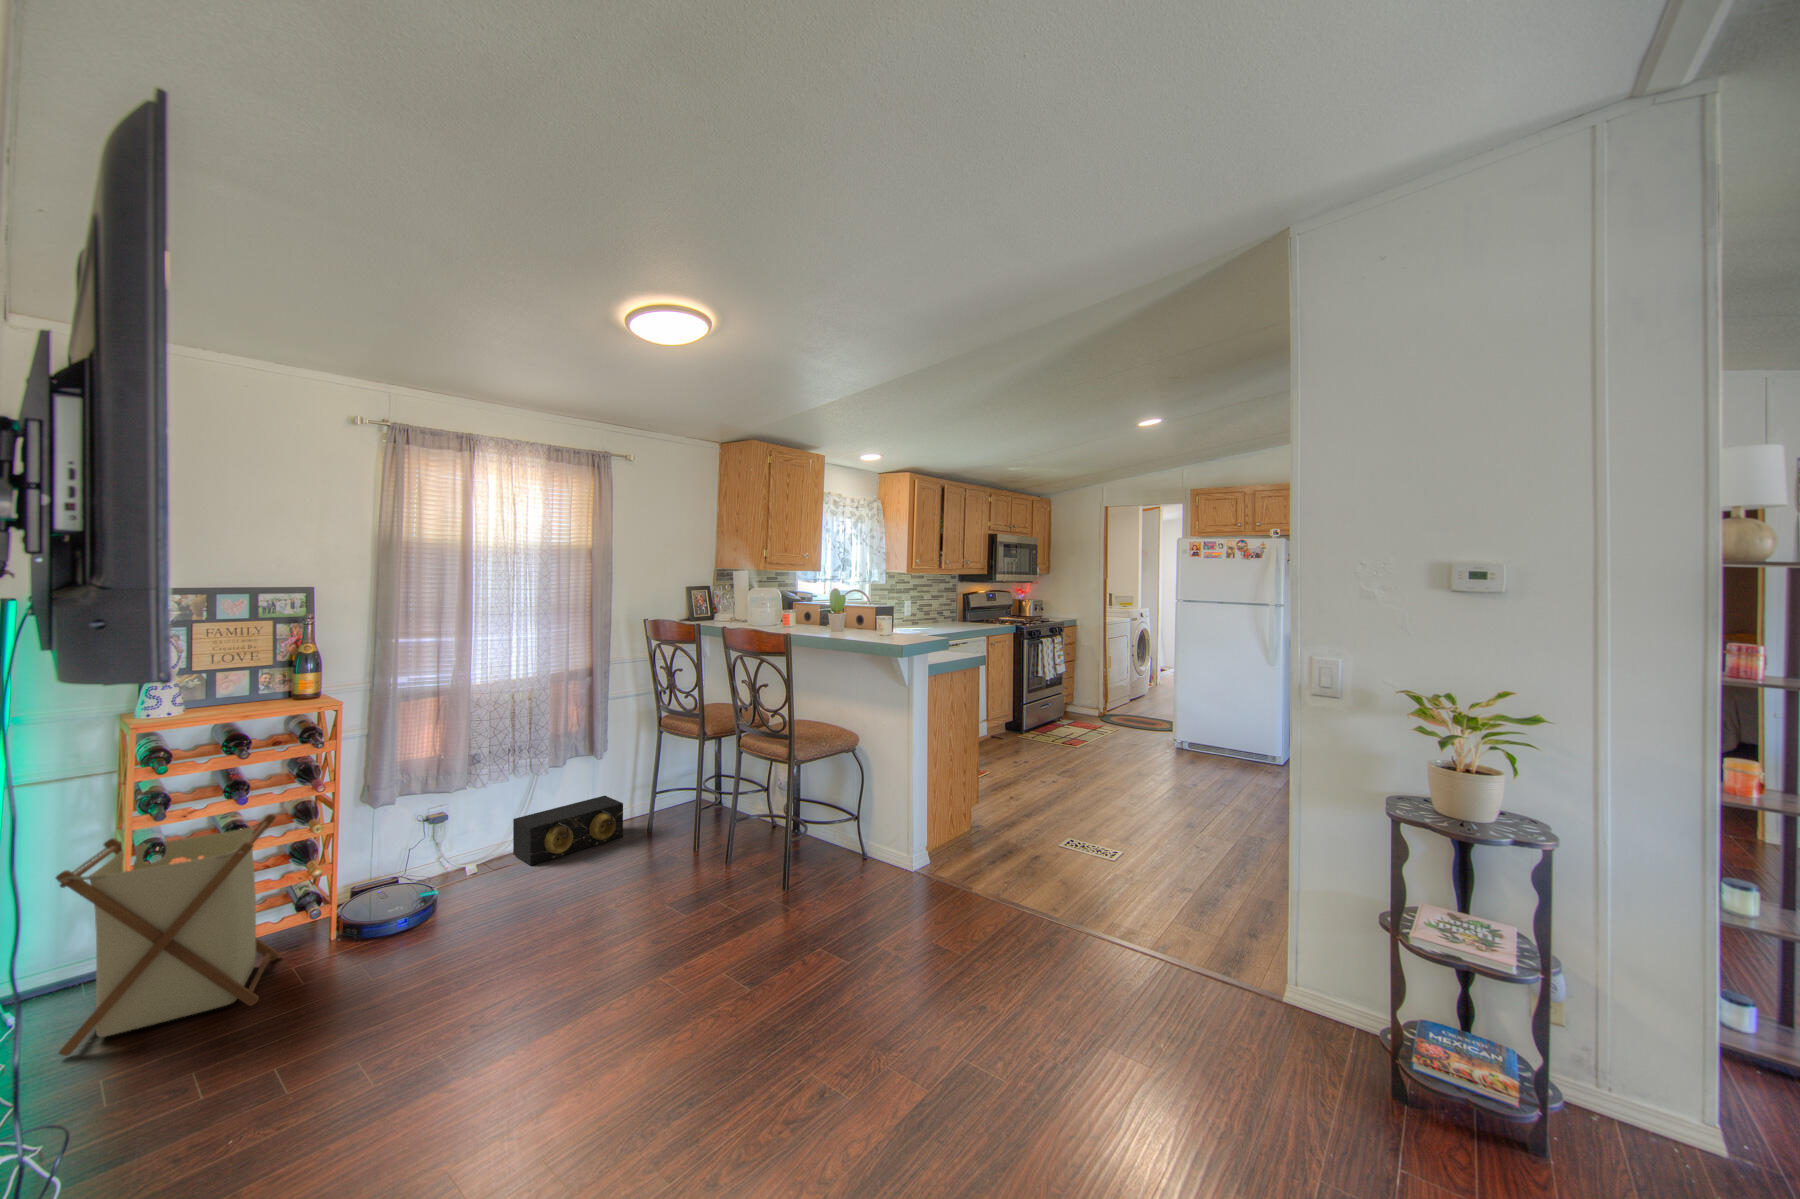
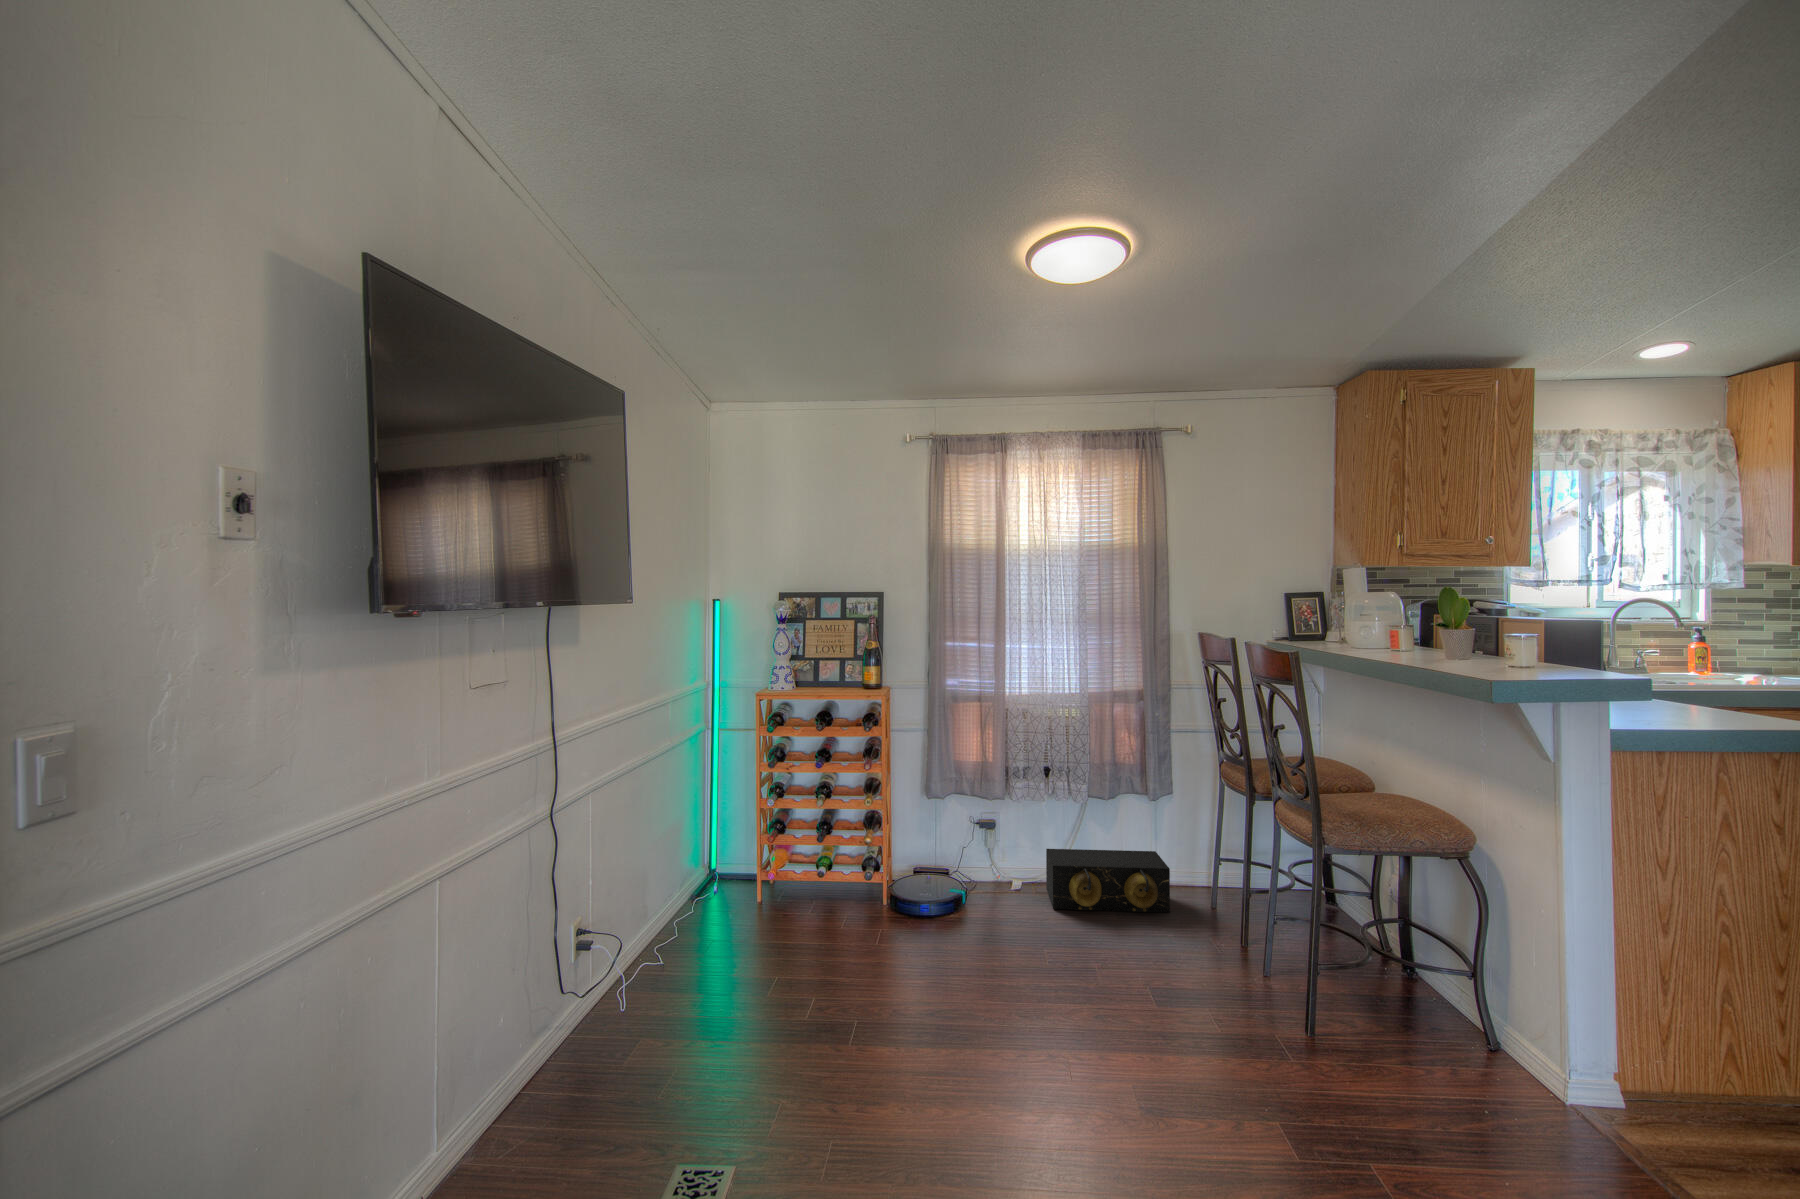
laundry basket: present [56,814,279,1056] -> none [689,778,833,952]

